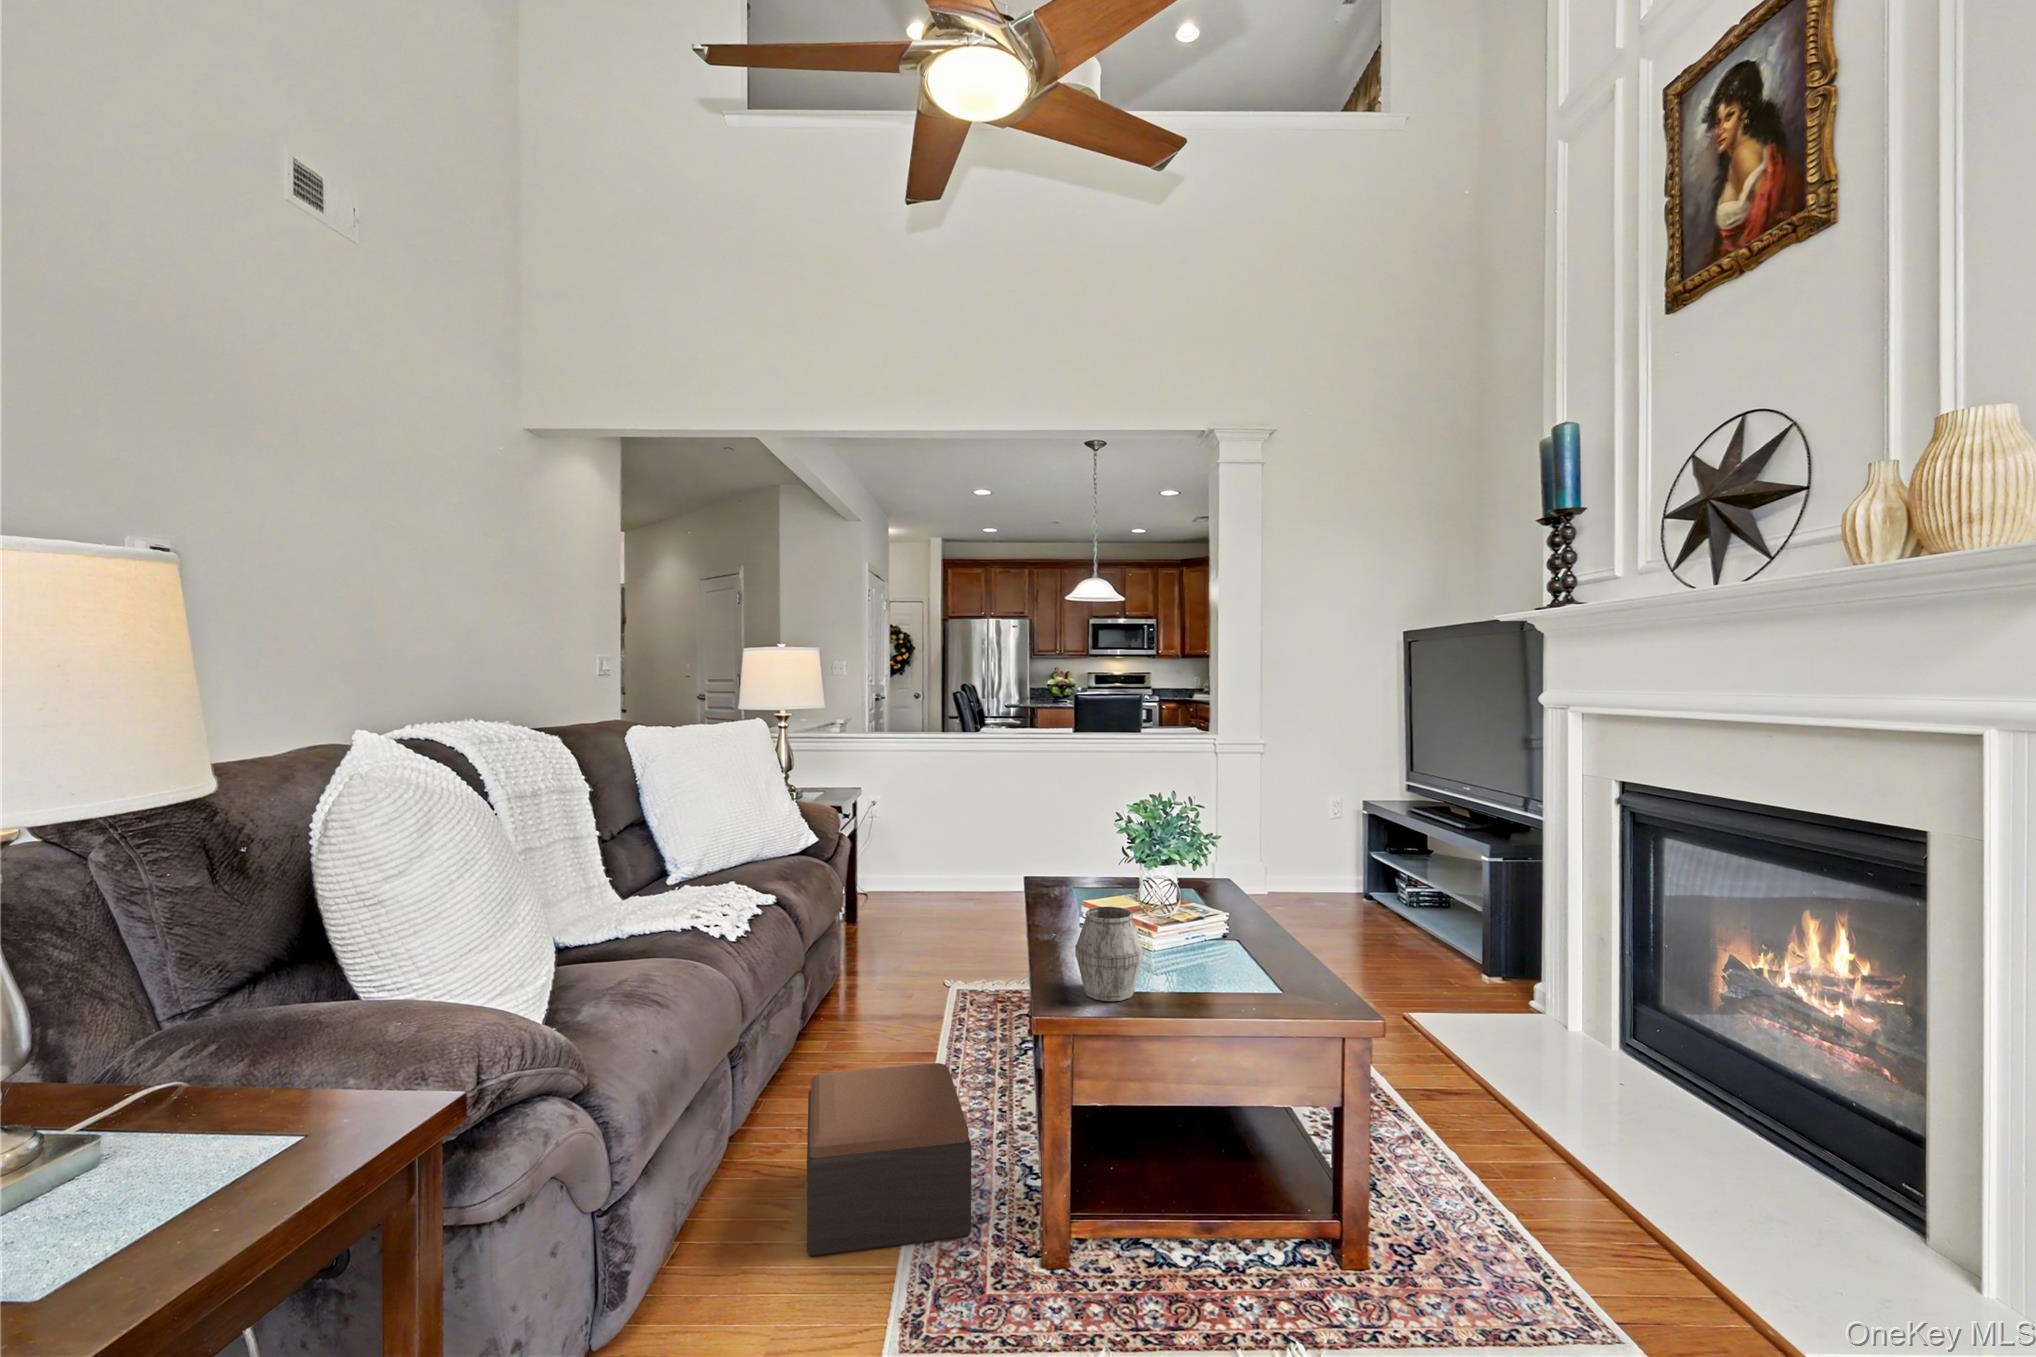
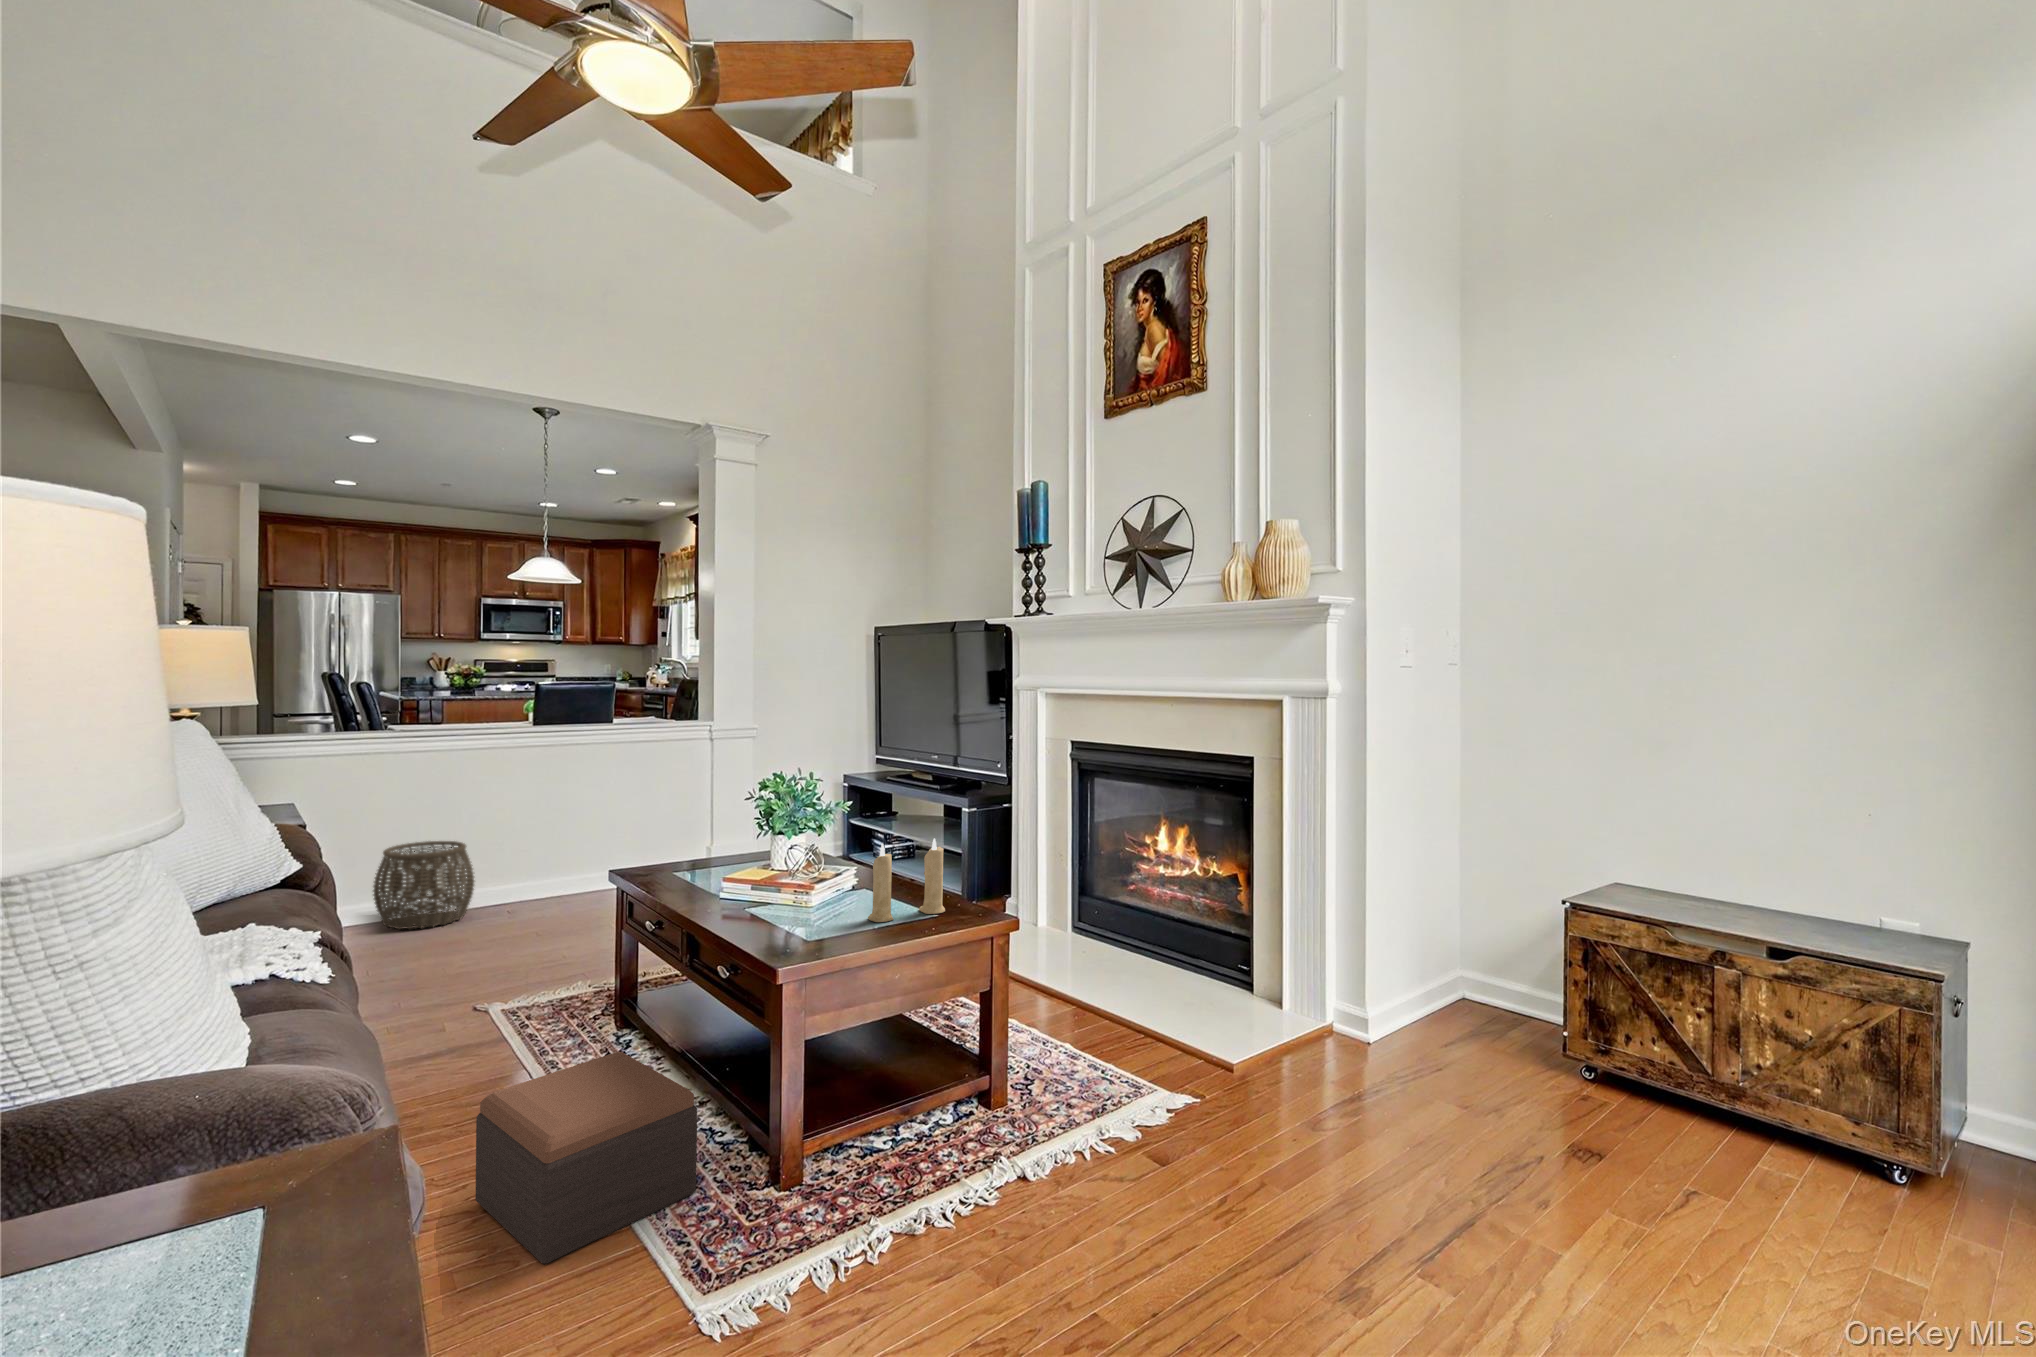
woven basket: none [921,832,997,909] -> present [373,841,474,929]
candle: none [1198,882,1302,985] -> present [868,838,945,922]
mug: present [1075,906,1143,1001] -> none [786,870,845,950]

